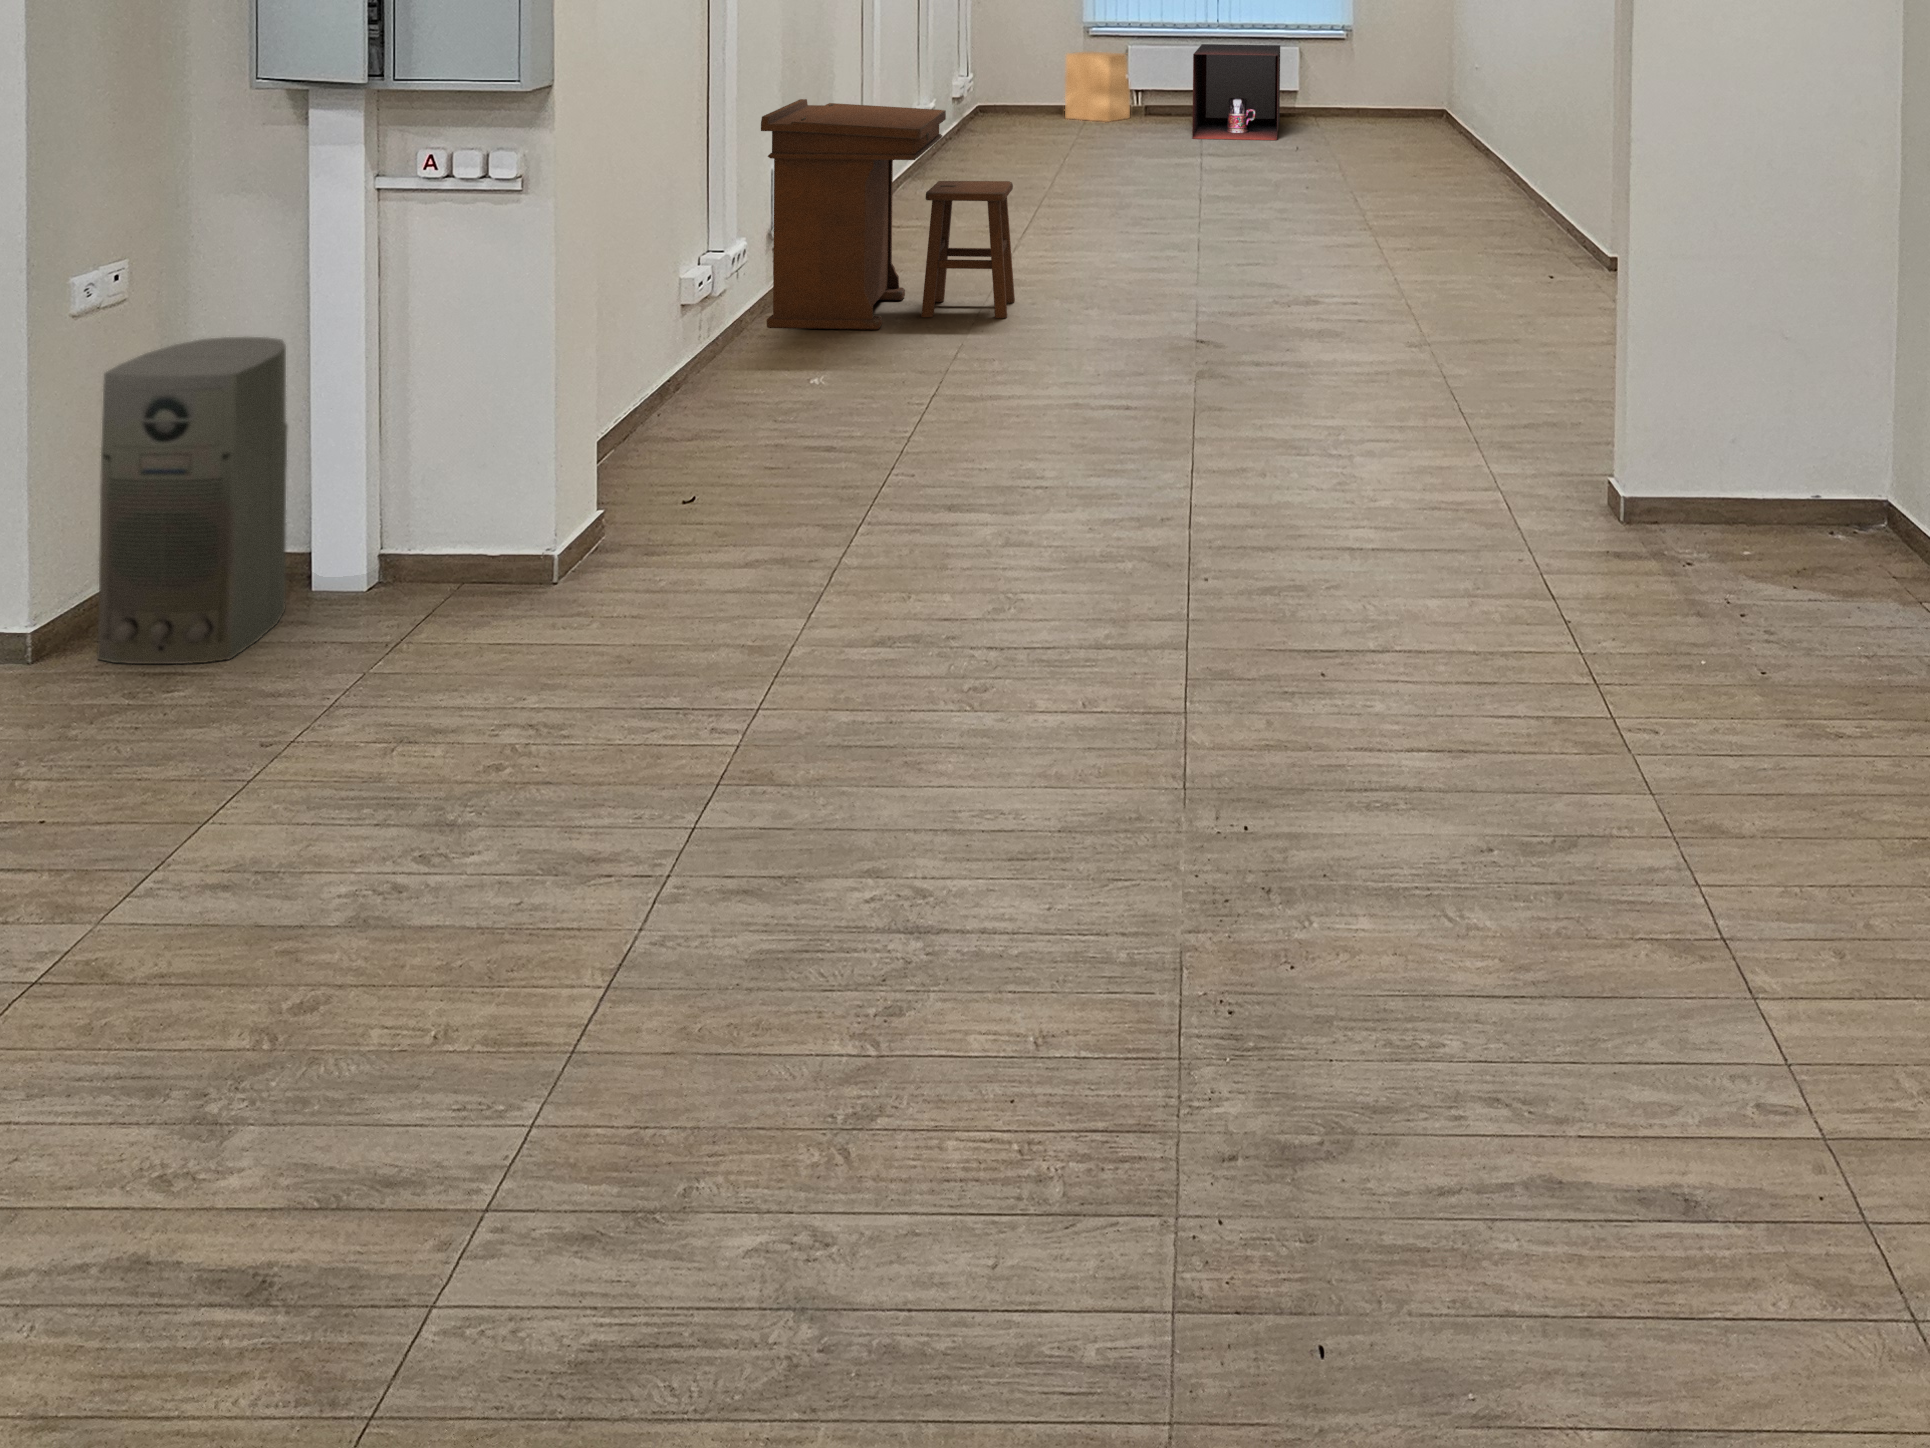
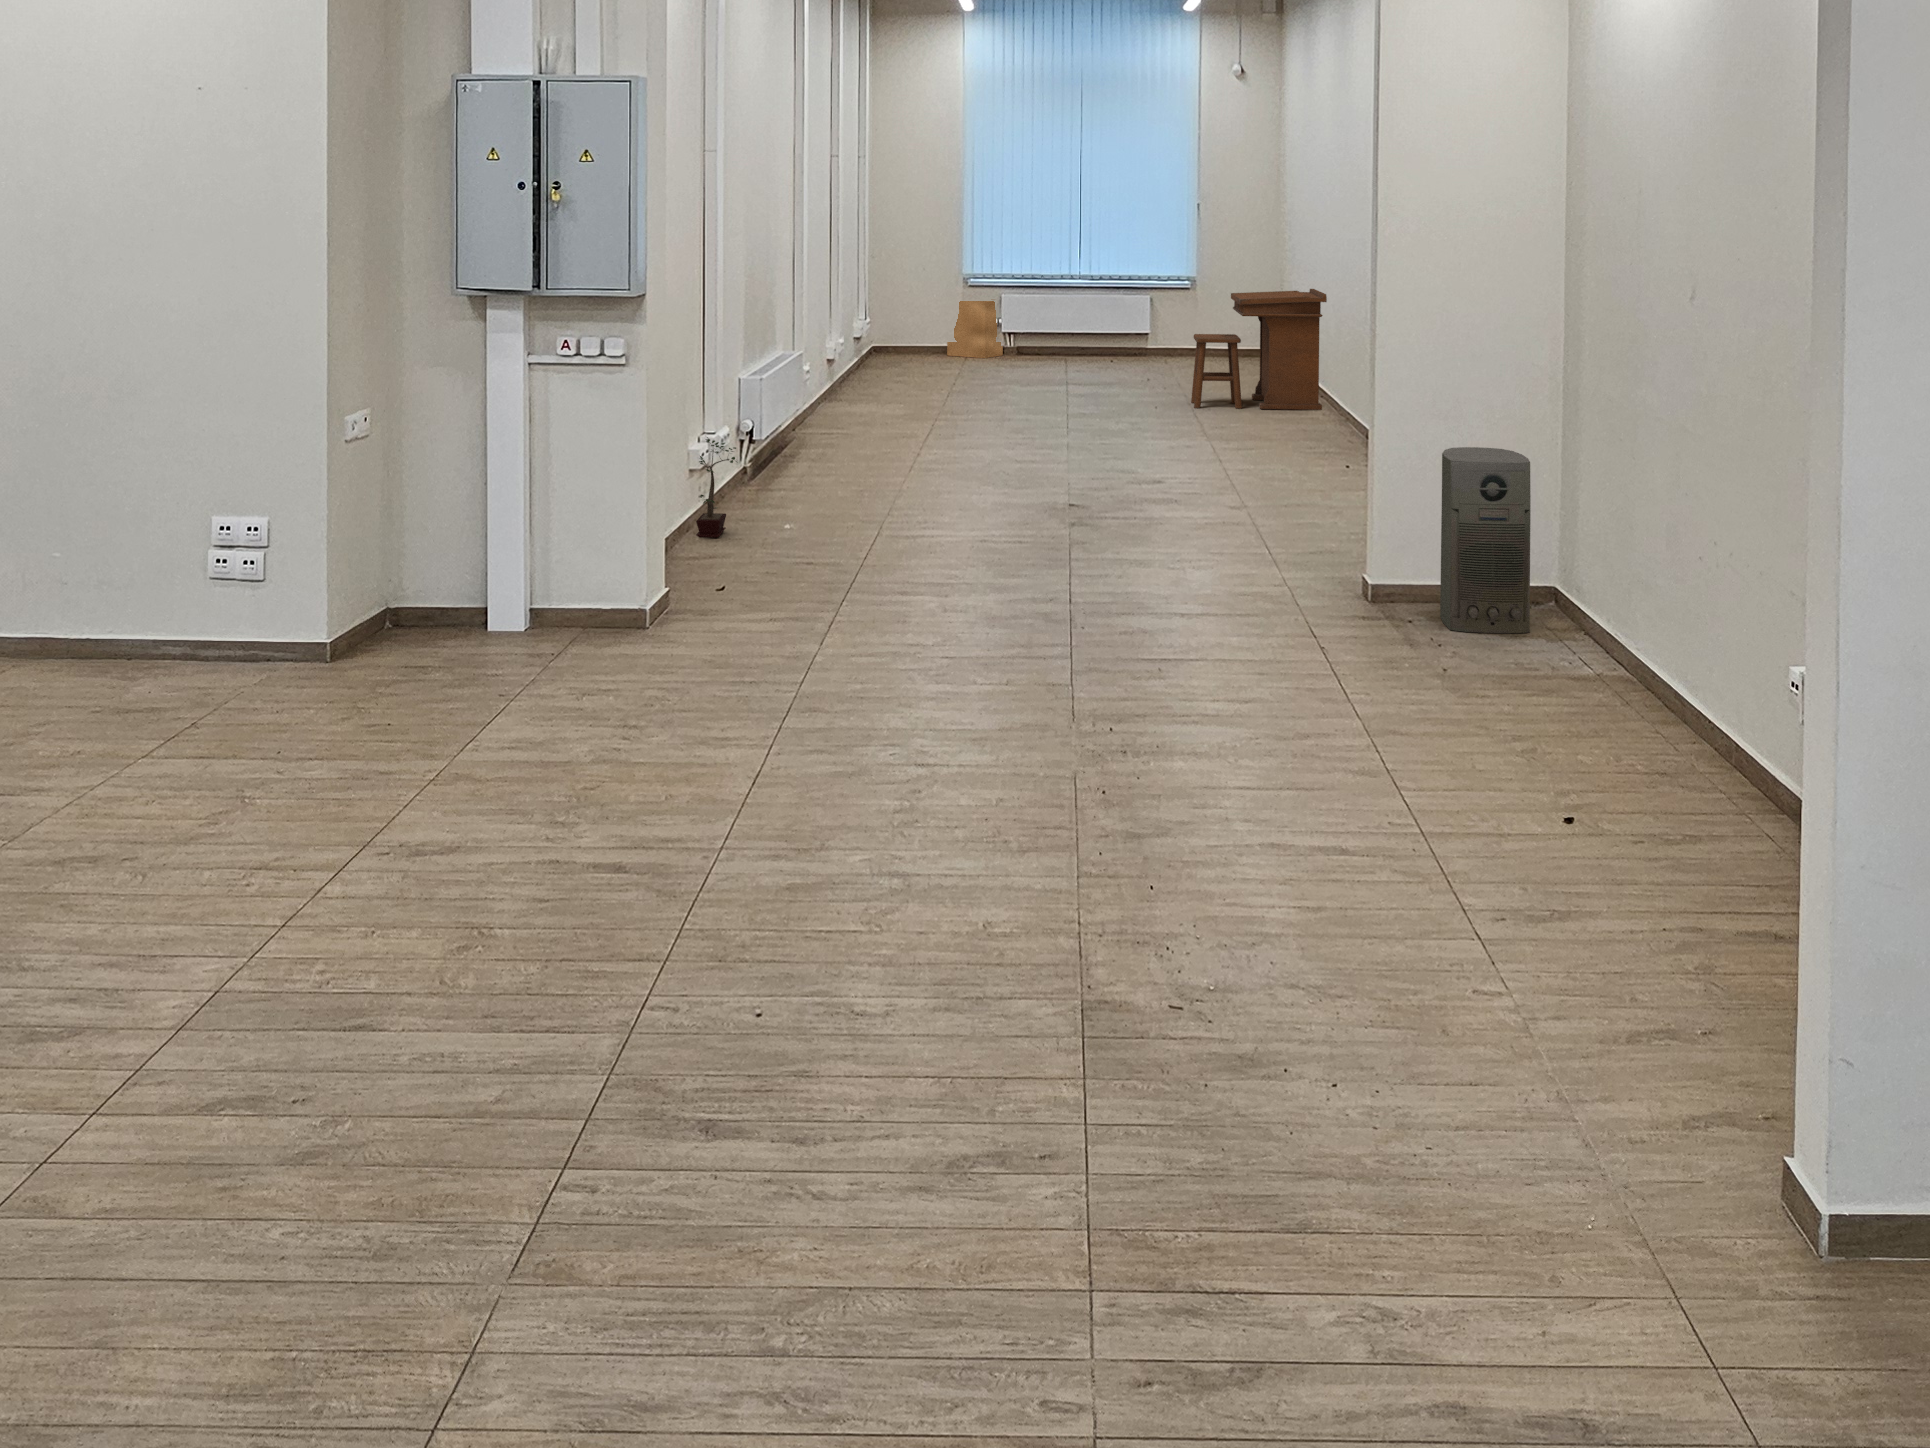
storage cabinet: present [1192,44,1280,140] -> none [1057,292,1132,372]
desk: present [761,99,1015,330] -> present [1191,289,1327,410]
potted plant: none [683,257,748,402] -> present [696,437,737,538]
air purifier: present [97,337,288,664] -> present [1440,447,1531,633]

